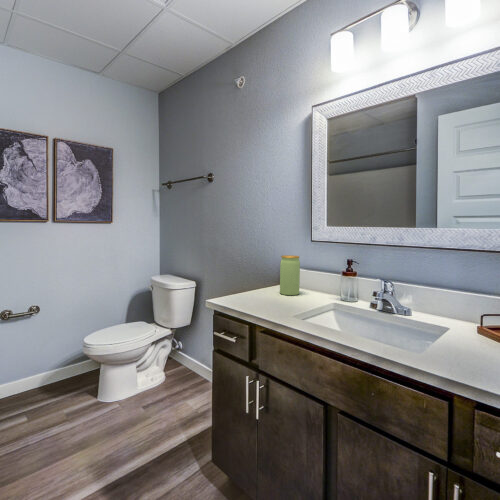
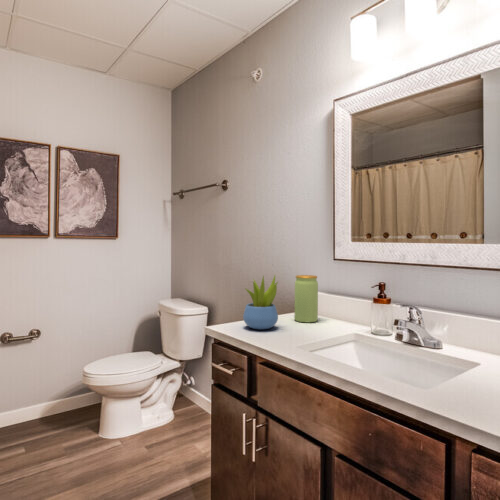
succulent plant: none [240,254,272,302] -> present [243,276,278,329]

